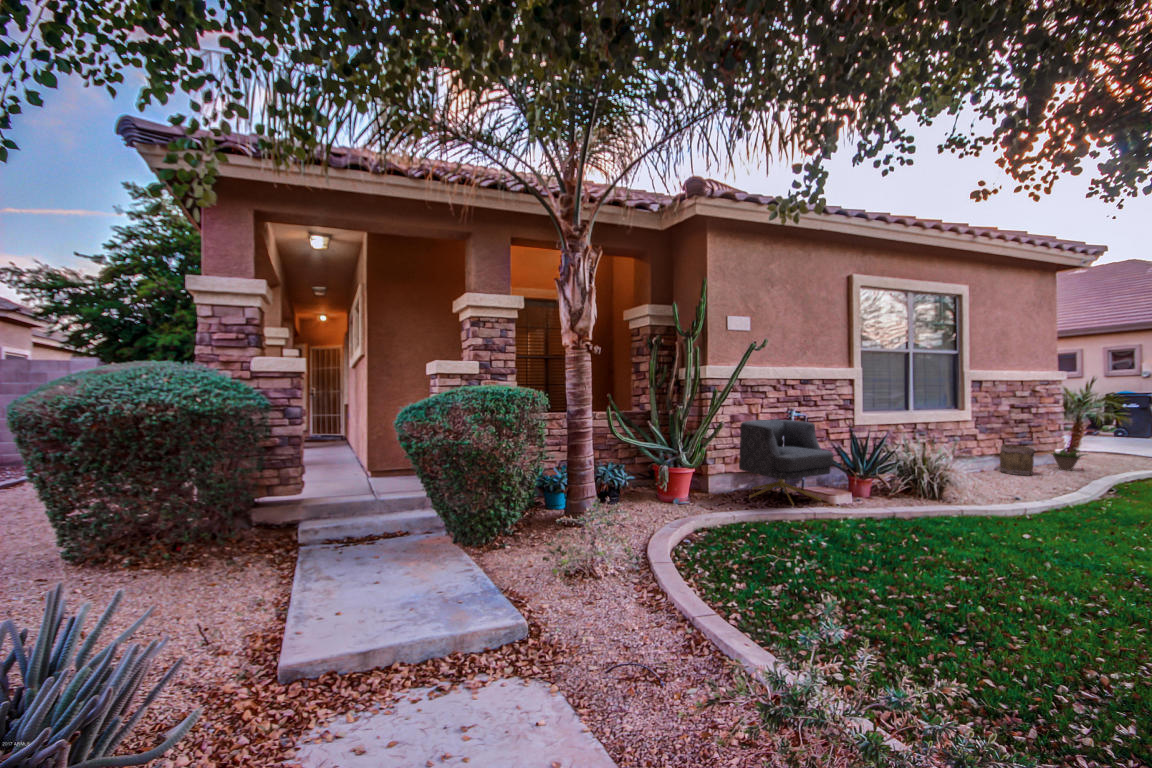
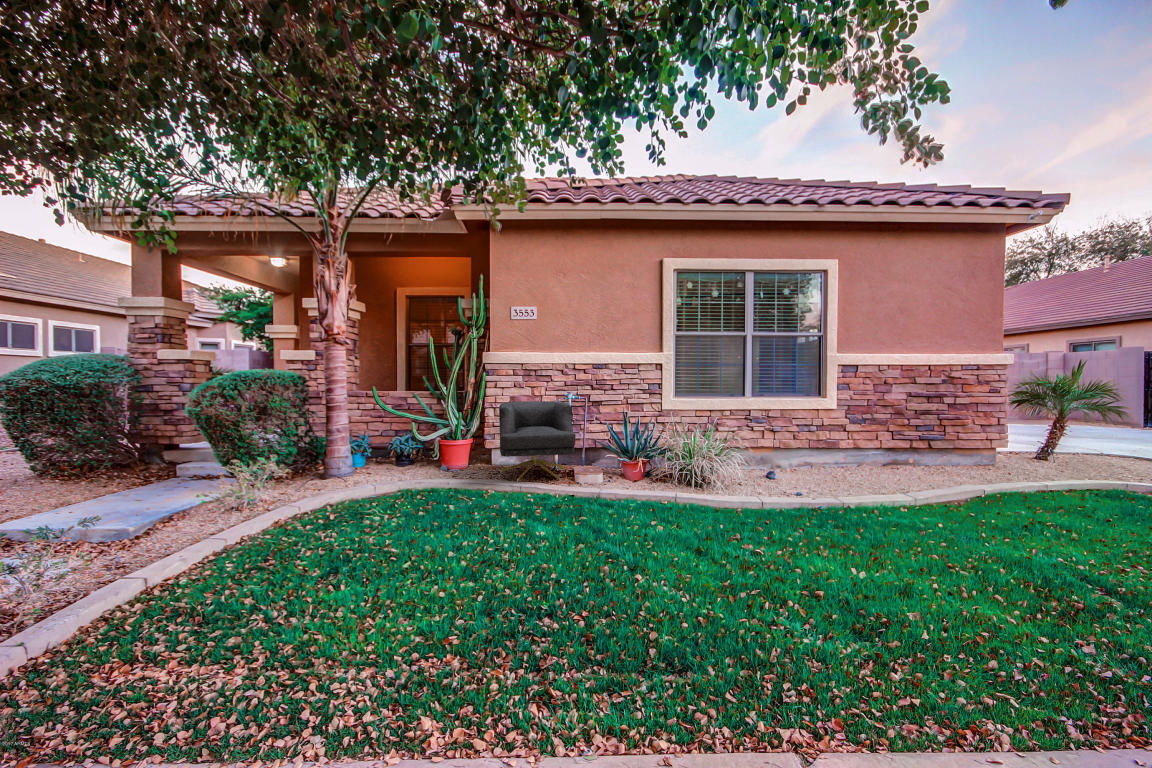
bucket: present [1000,444,1036,476] -> none [876,436,918,474]
decorative plant: present [1051,449,1087,471] -> none [959,447,1011,473]

